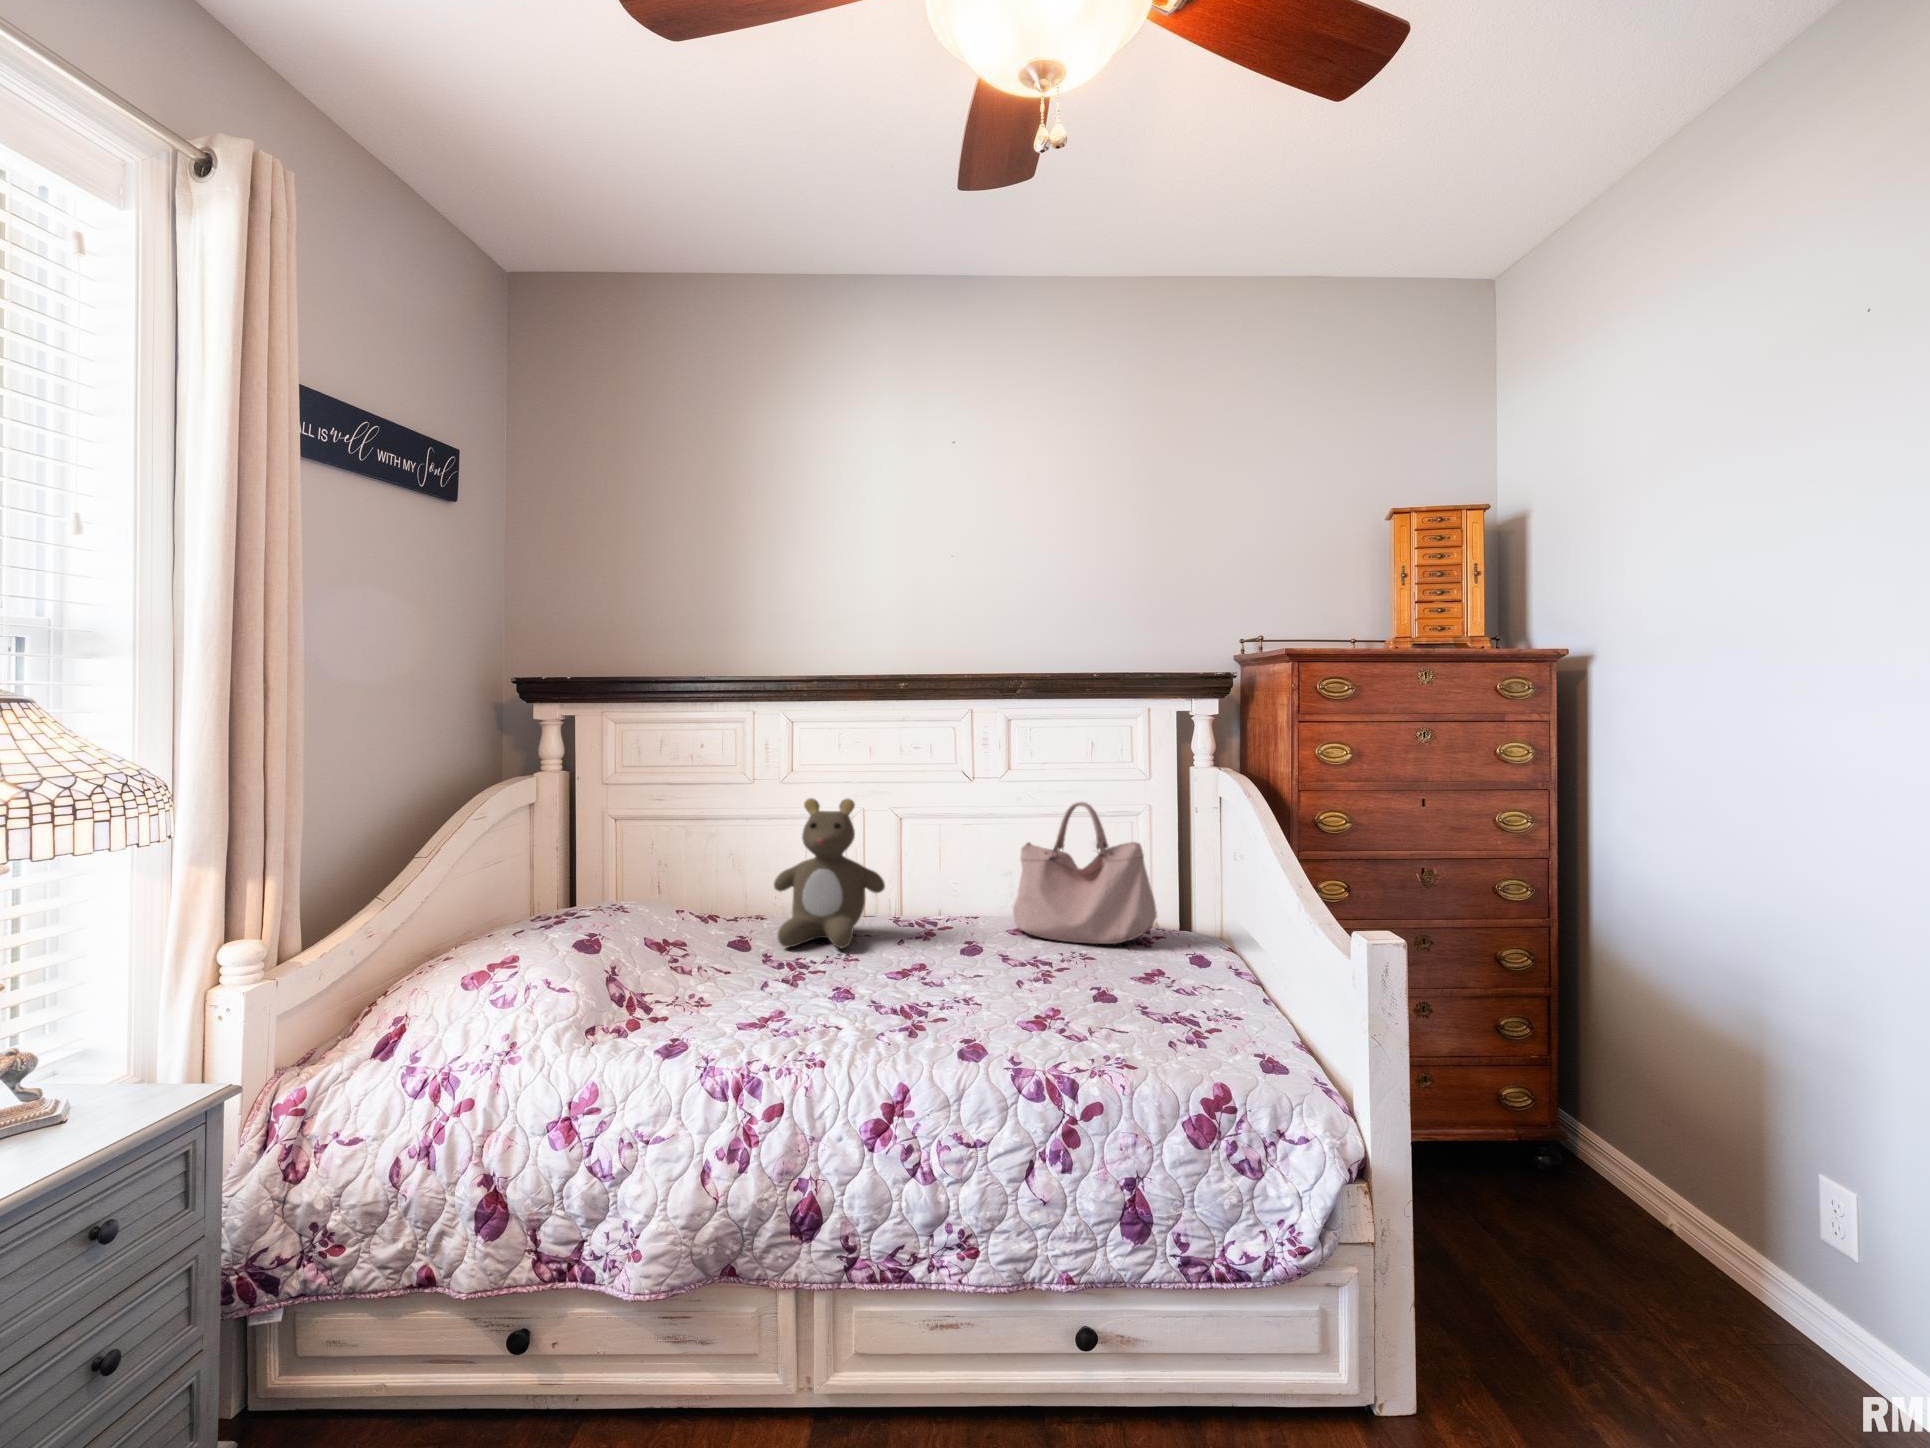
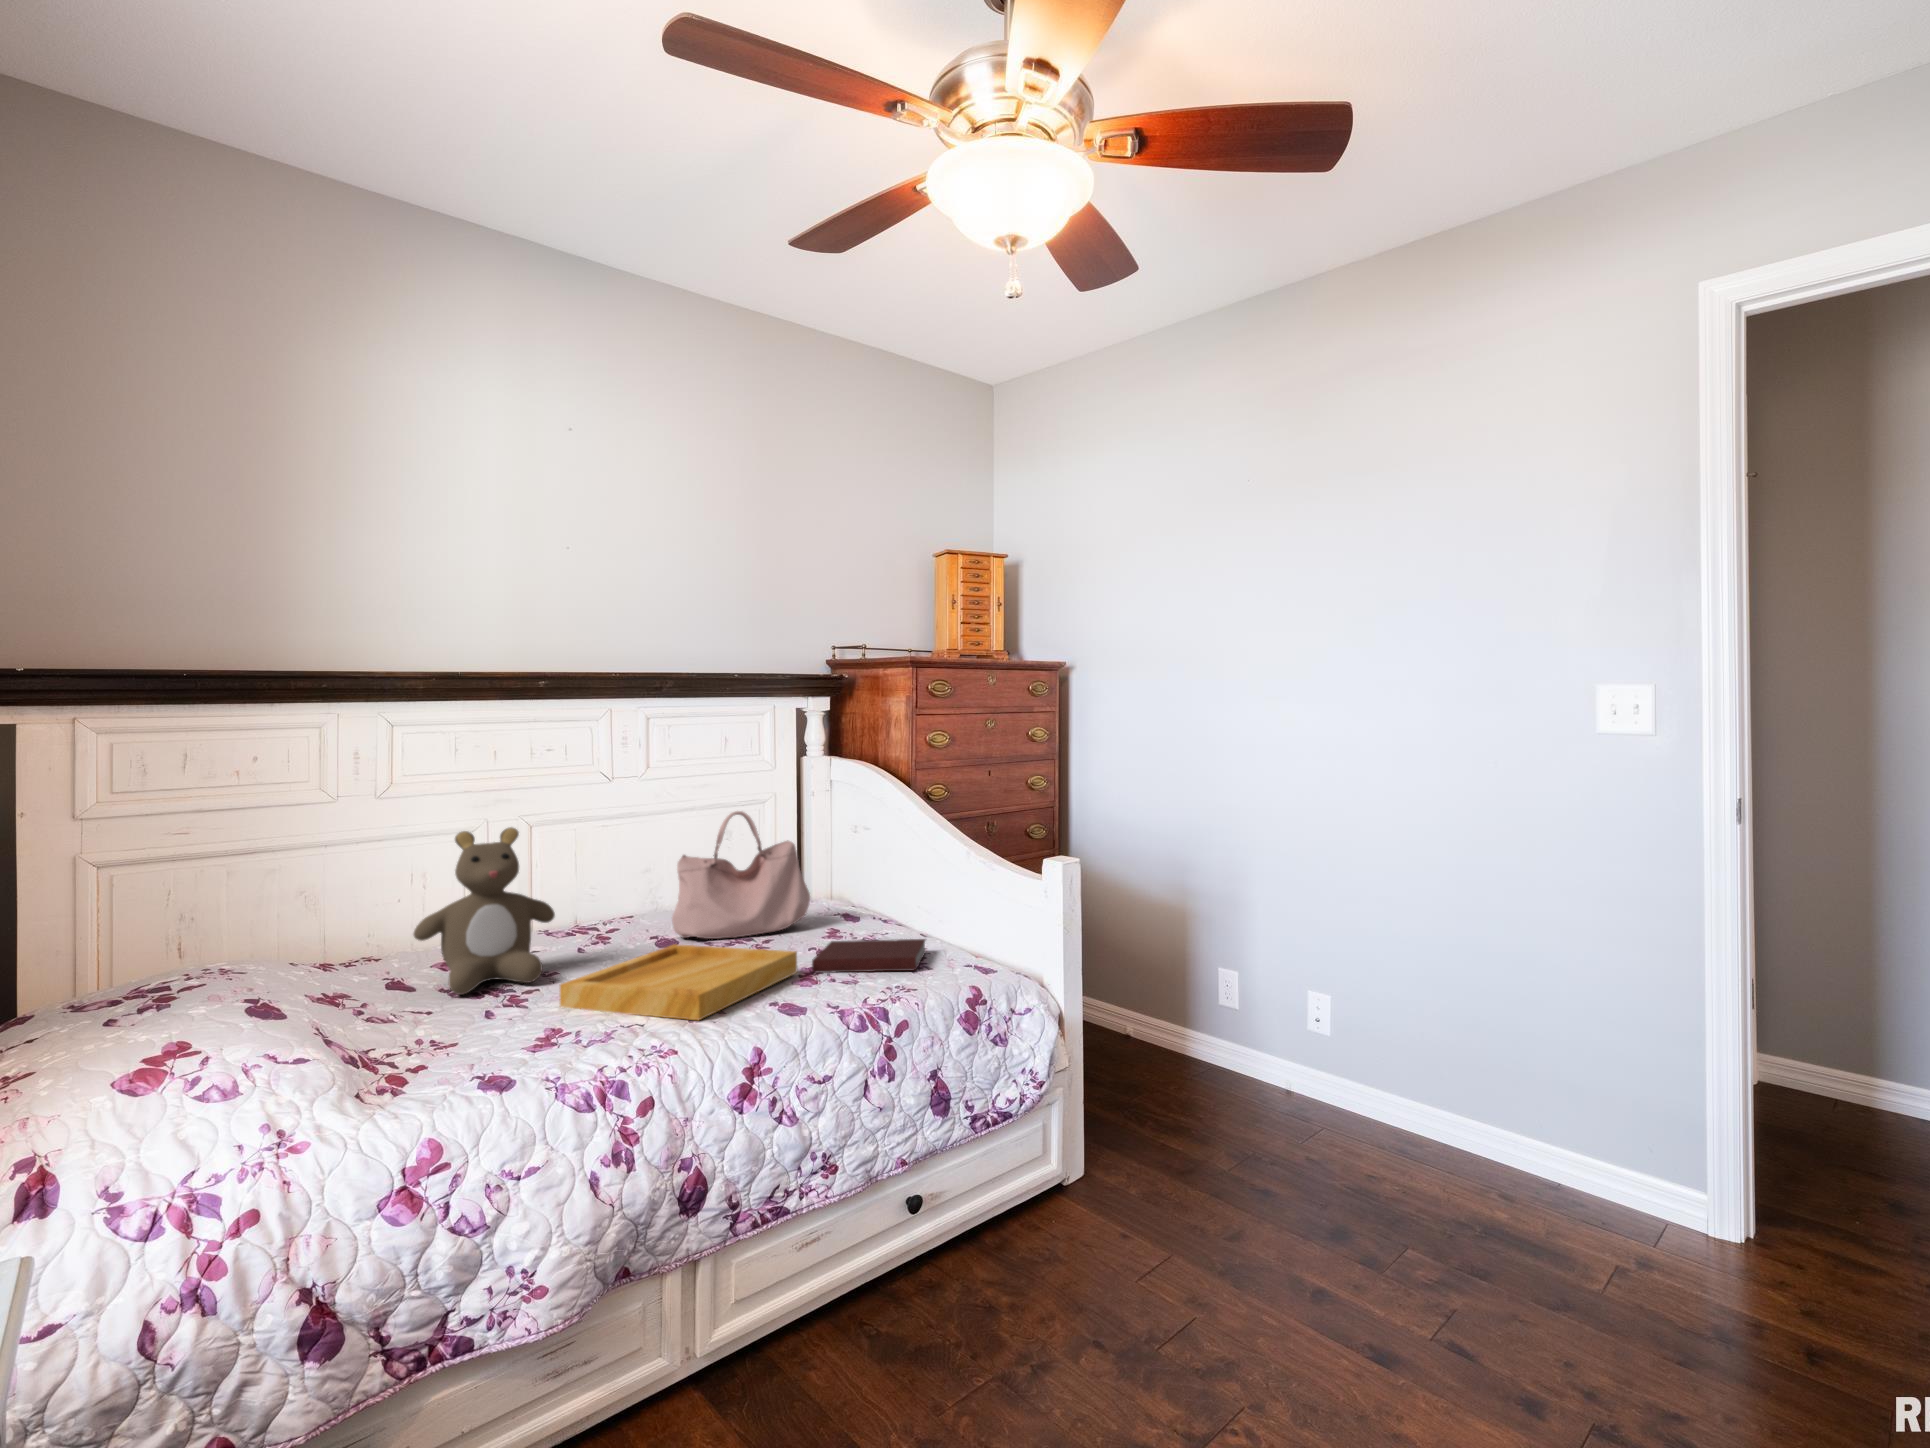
tray: none [825,939,1047,1034] -> present [560,944,797,1020]
notebook: none [1066,973,1224,1040] -> present [812,939,926,973]

